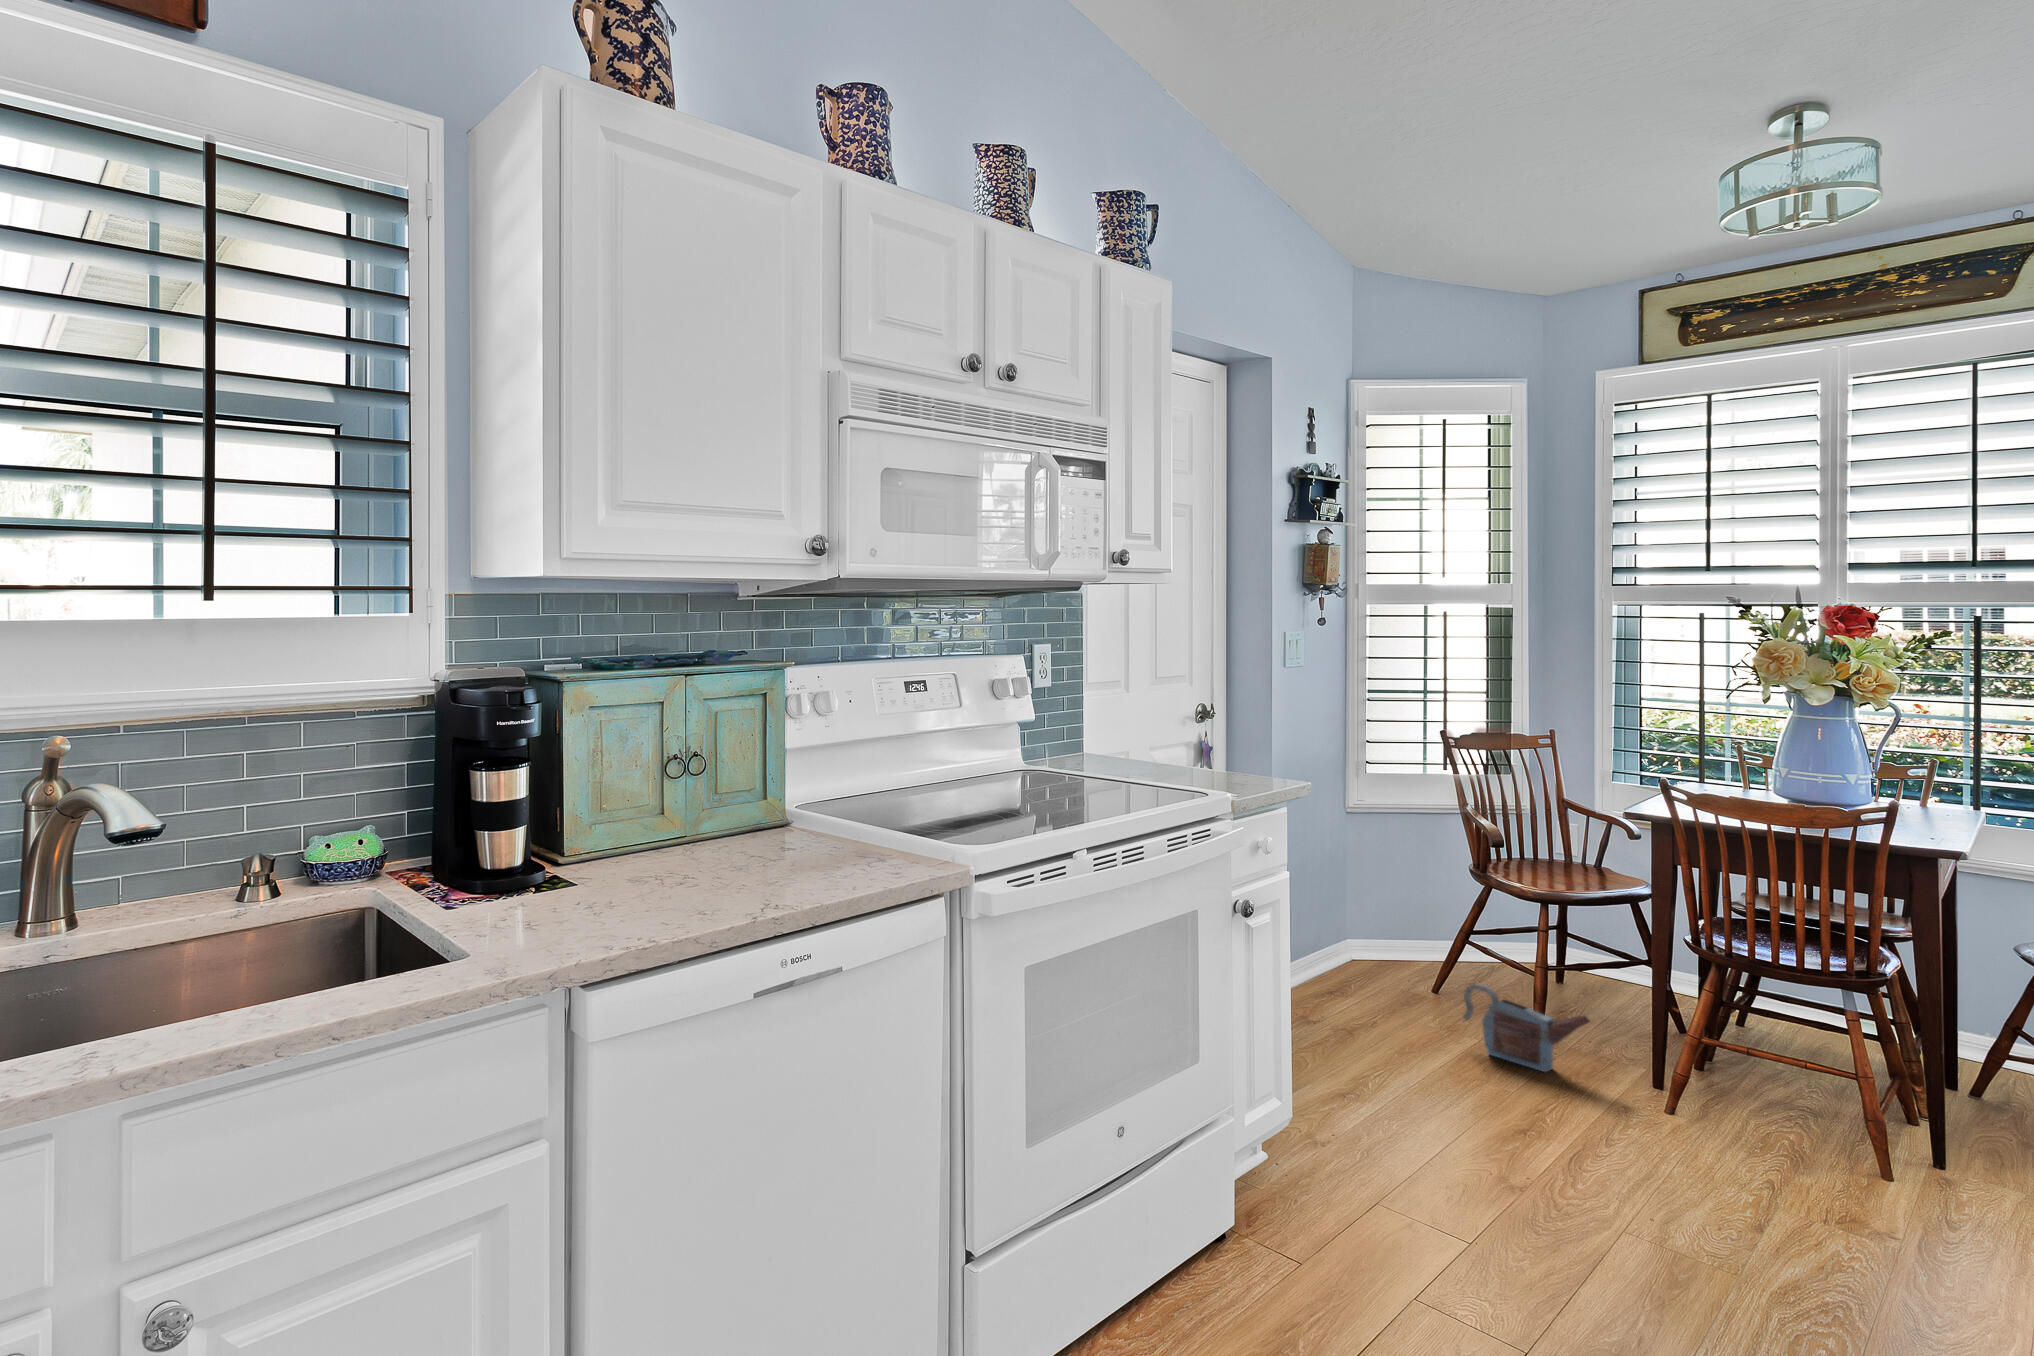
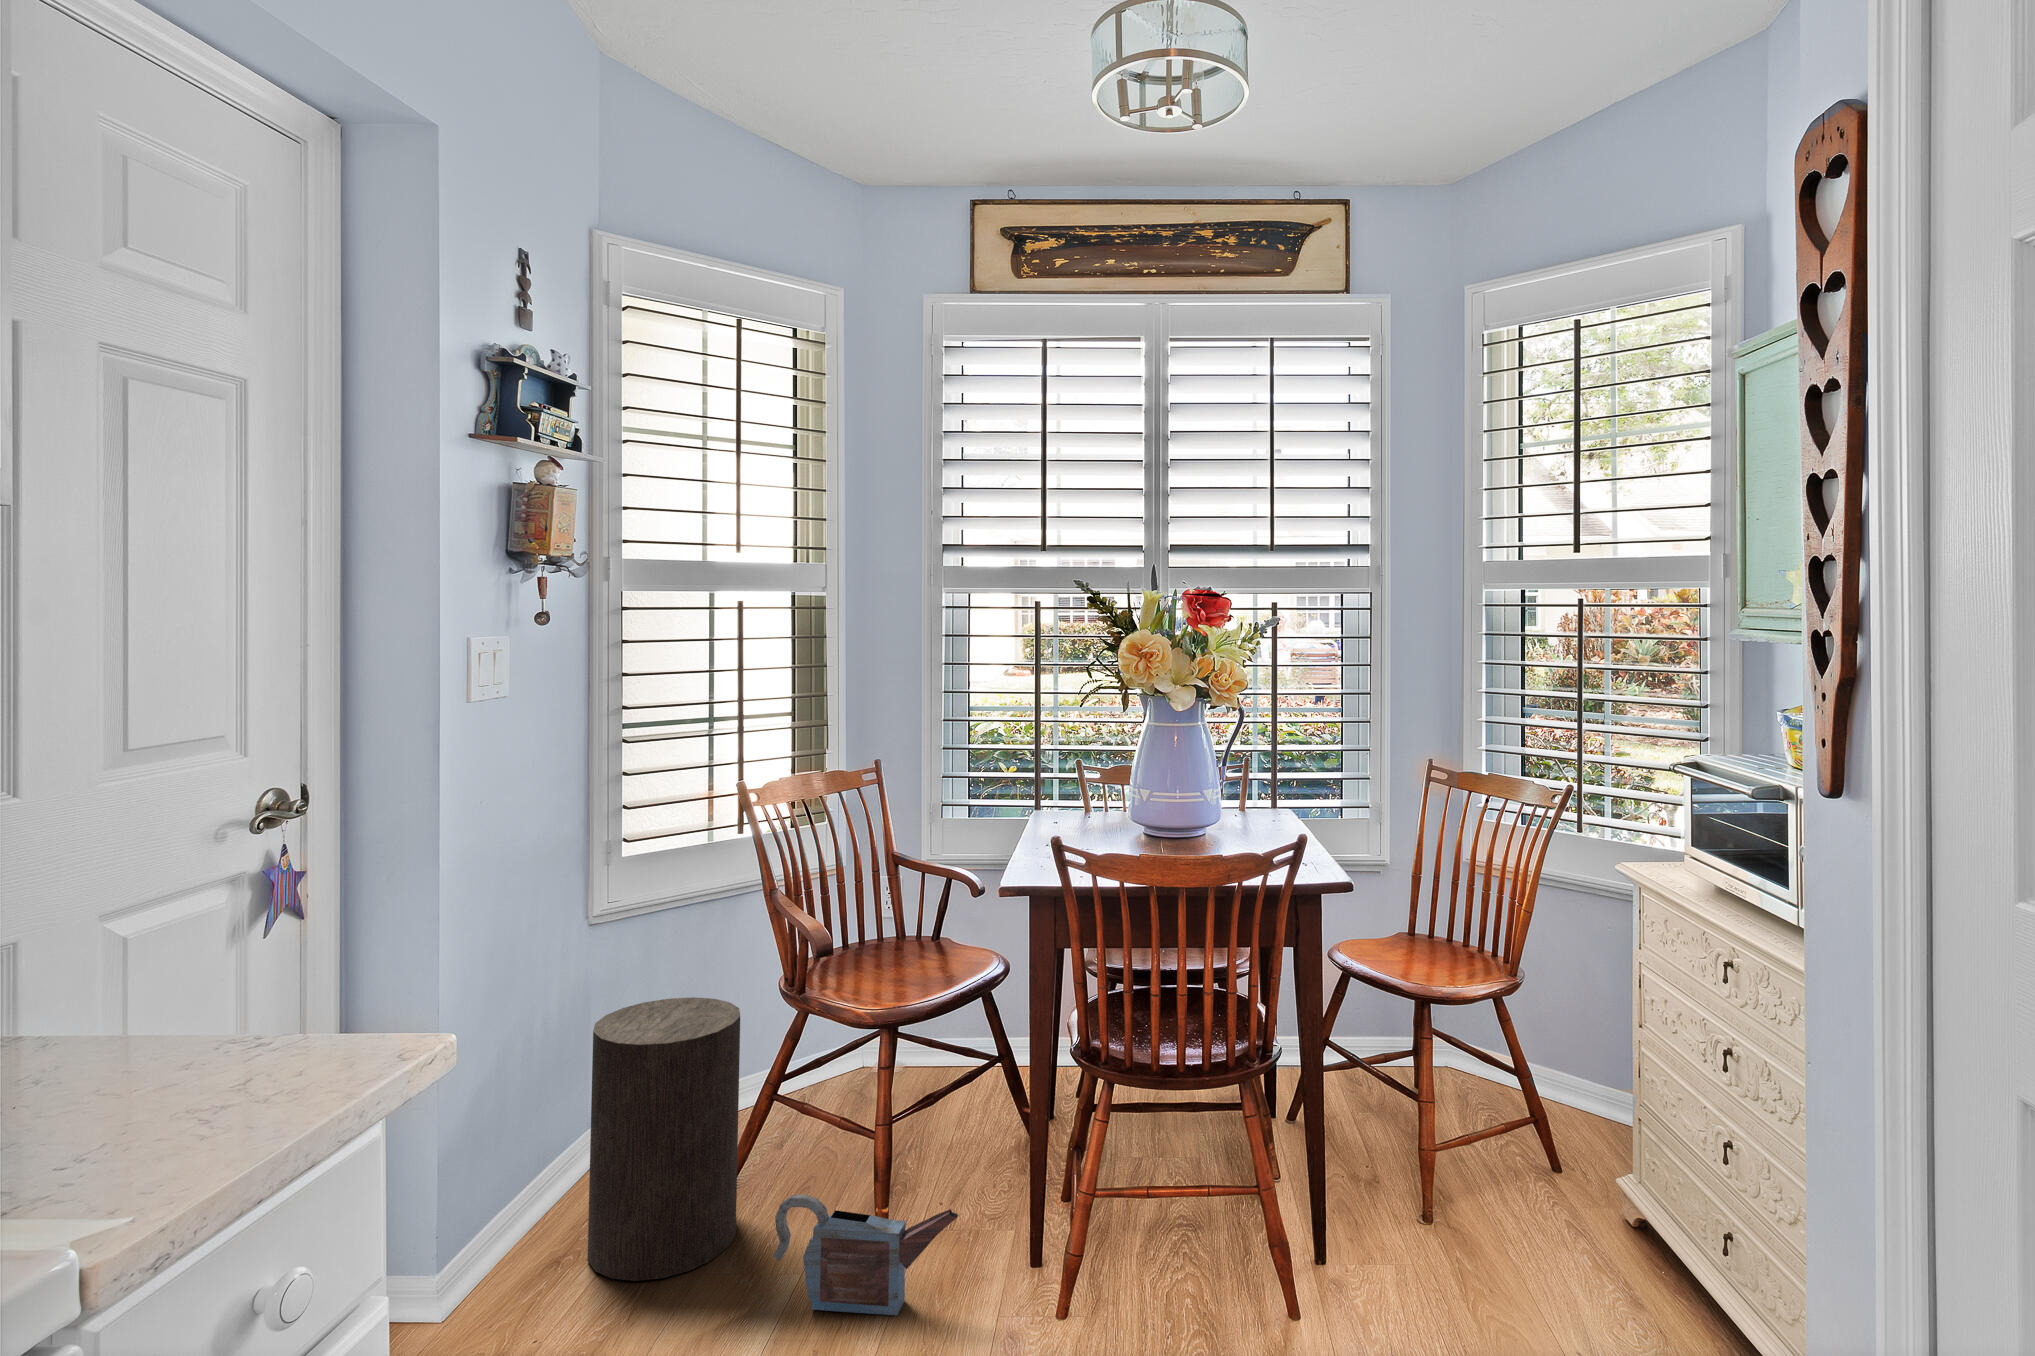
stool: none [1349,860,1443,1019] -> present [587,997,740,1281]

